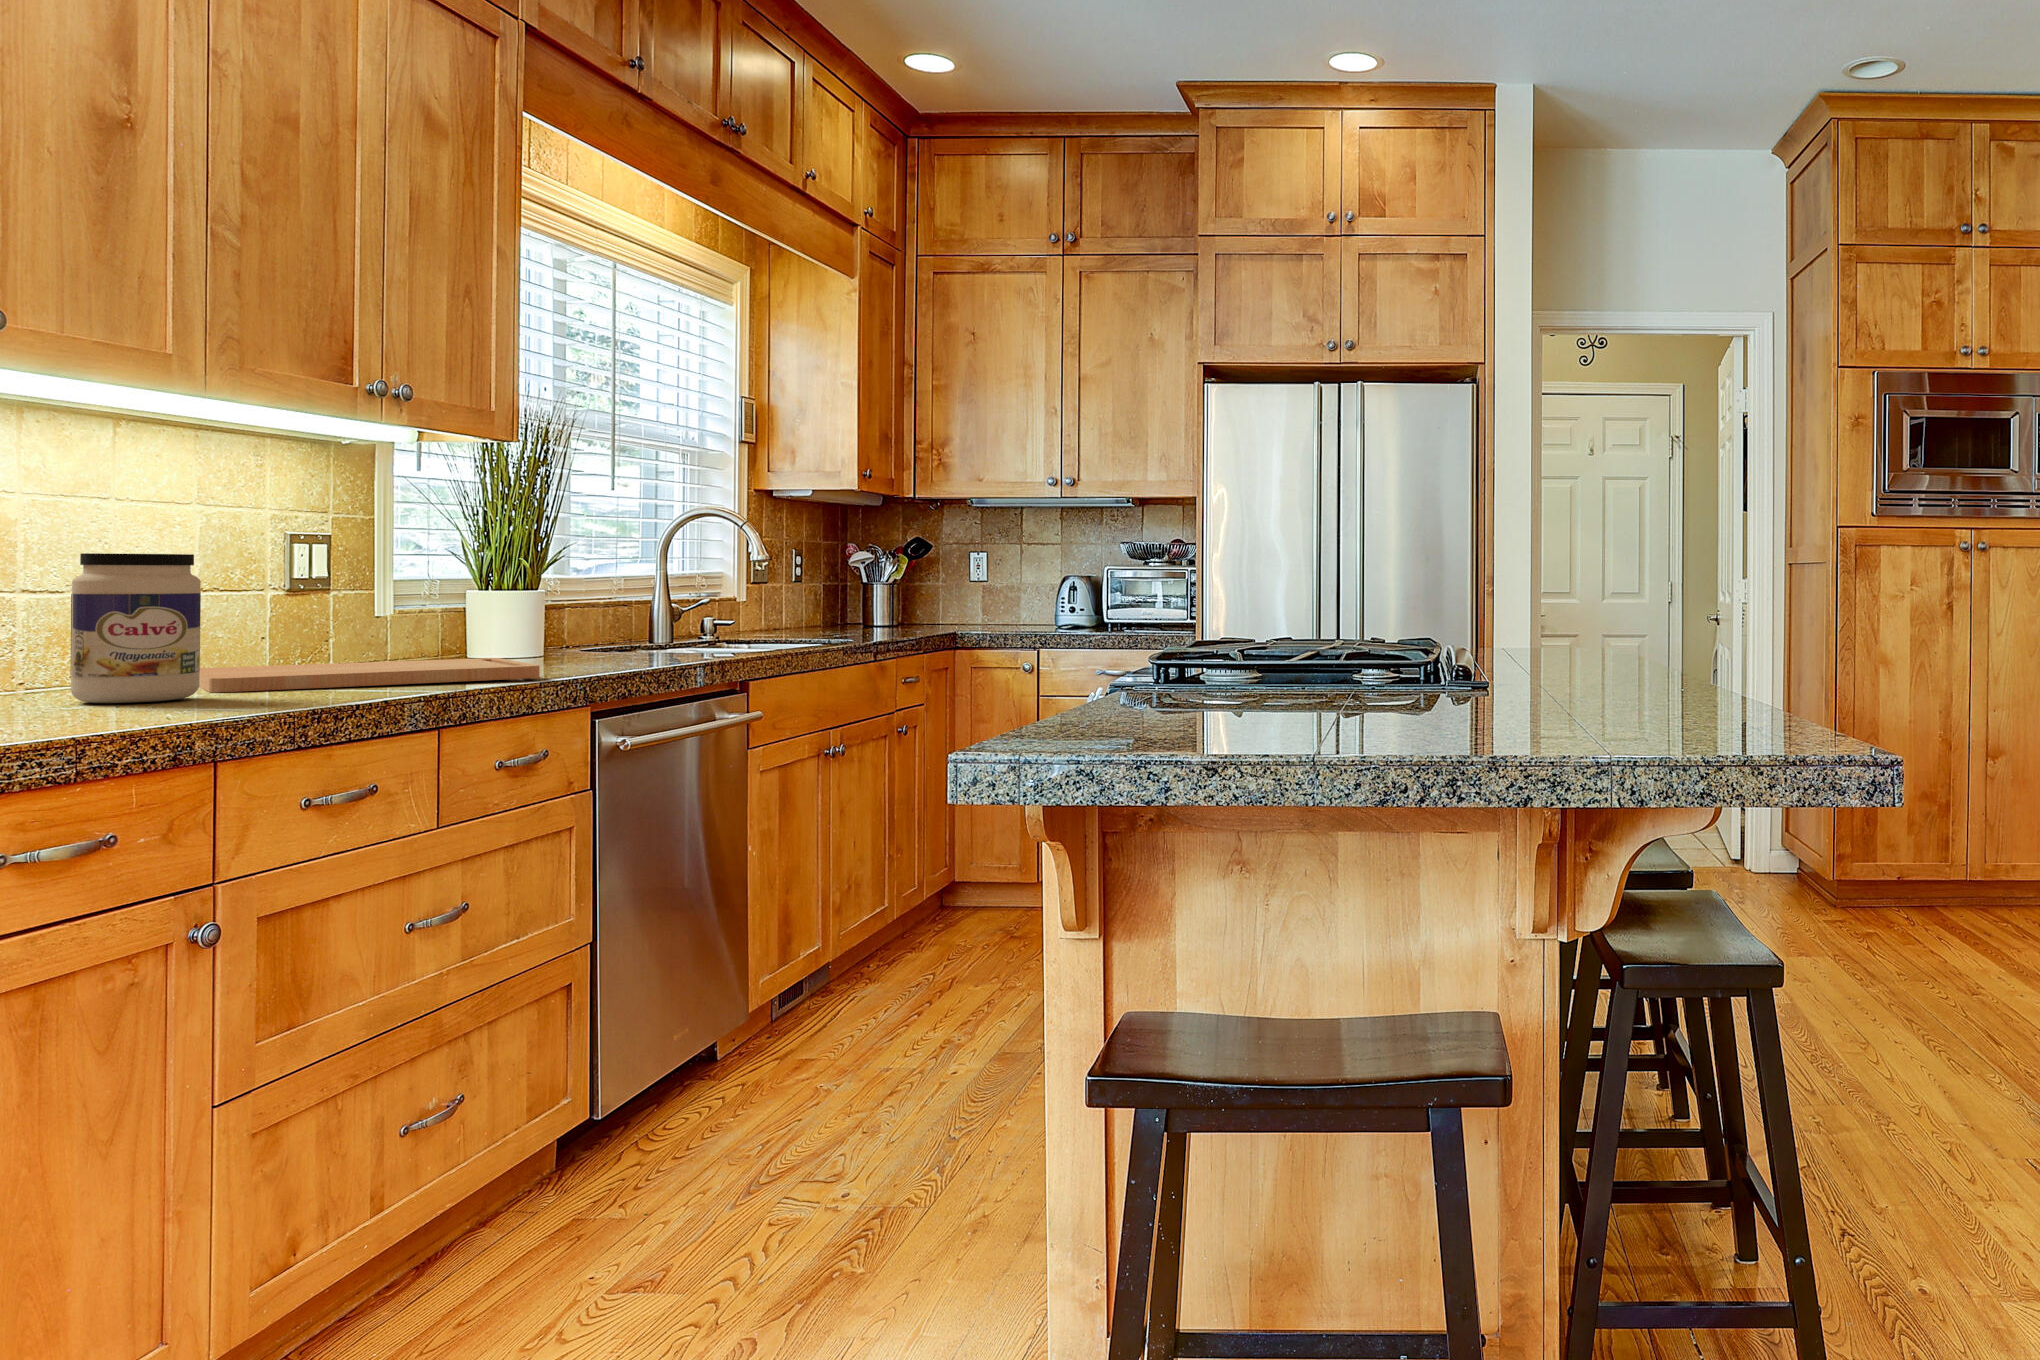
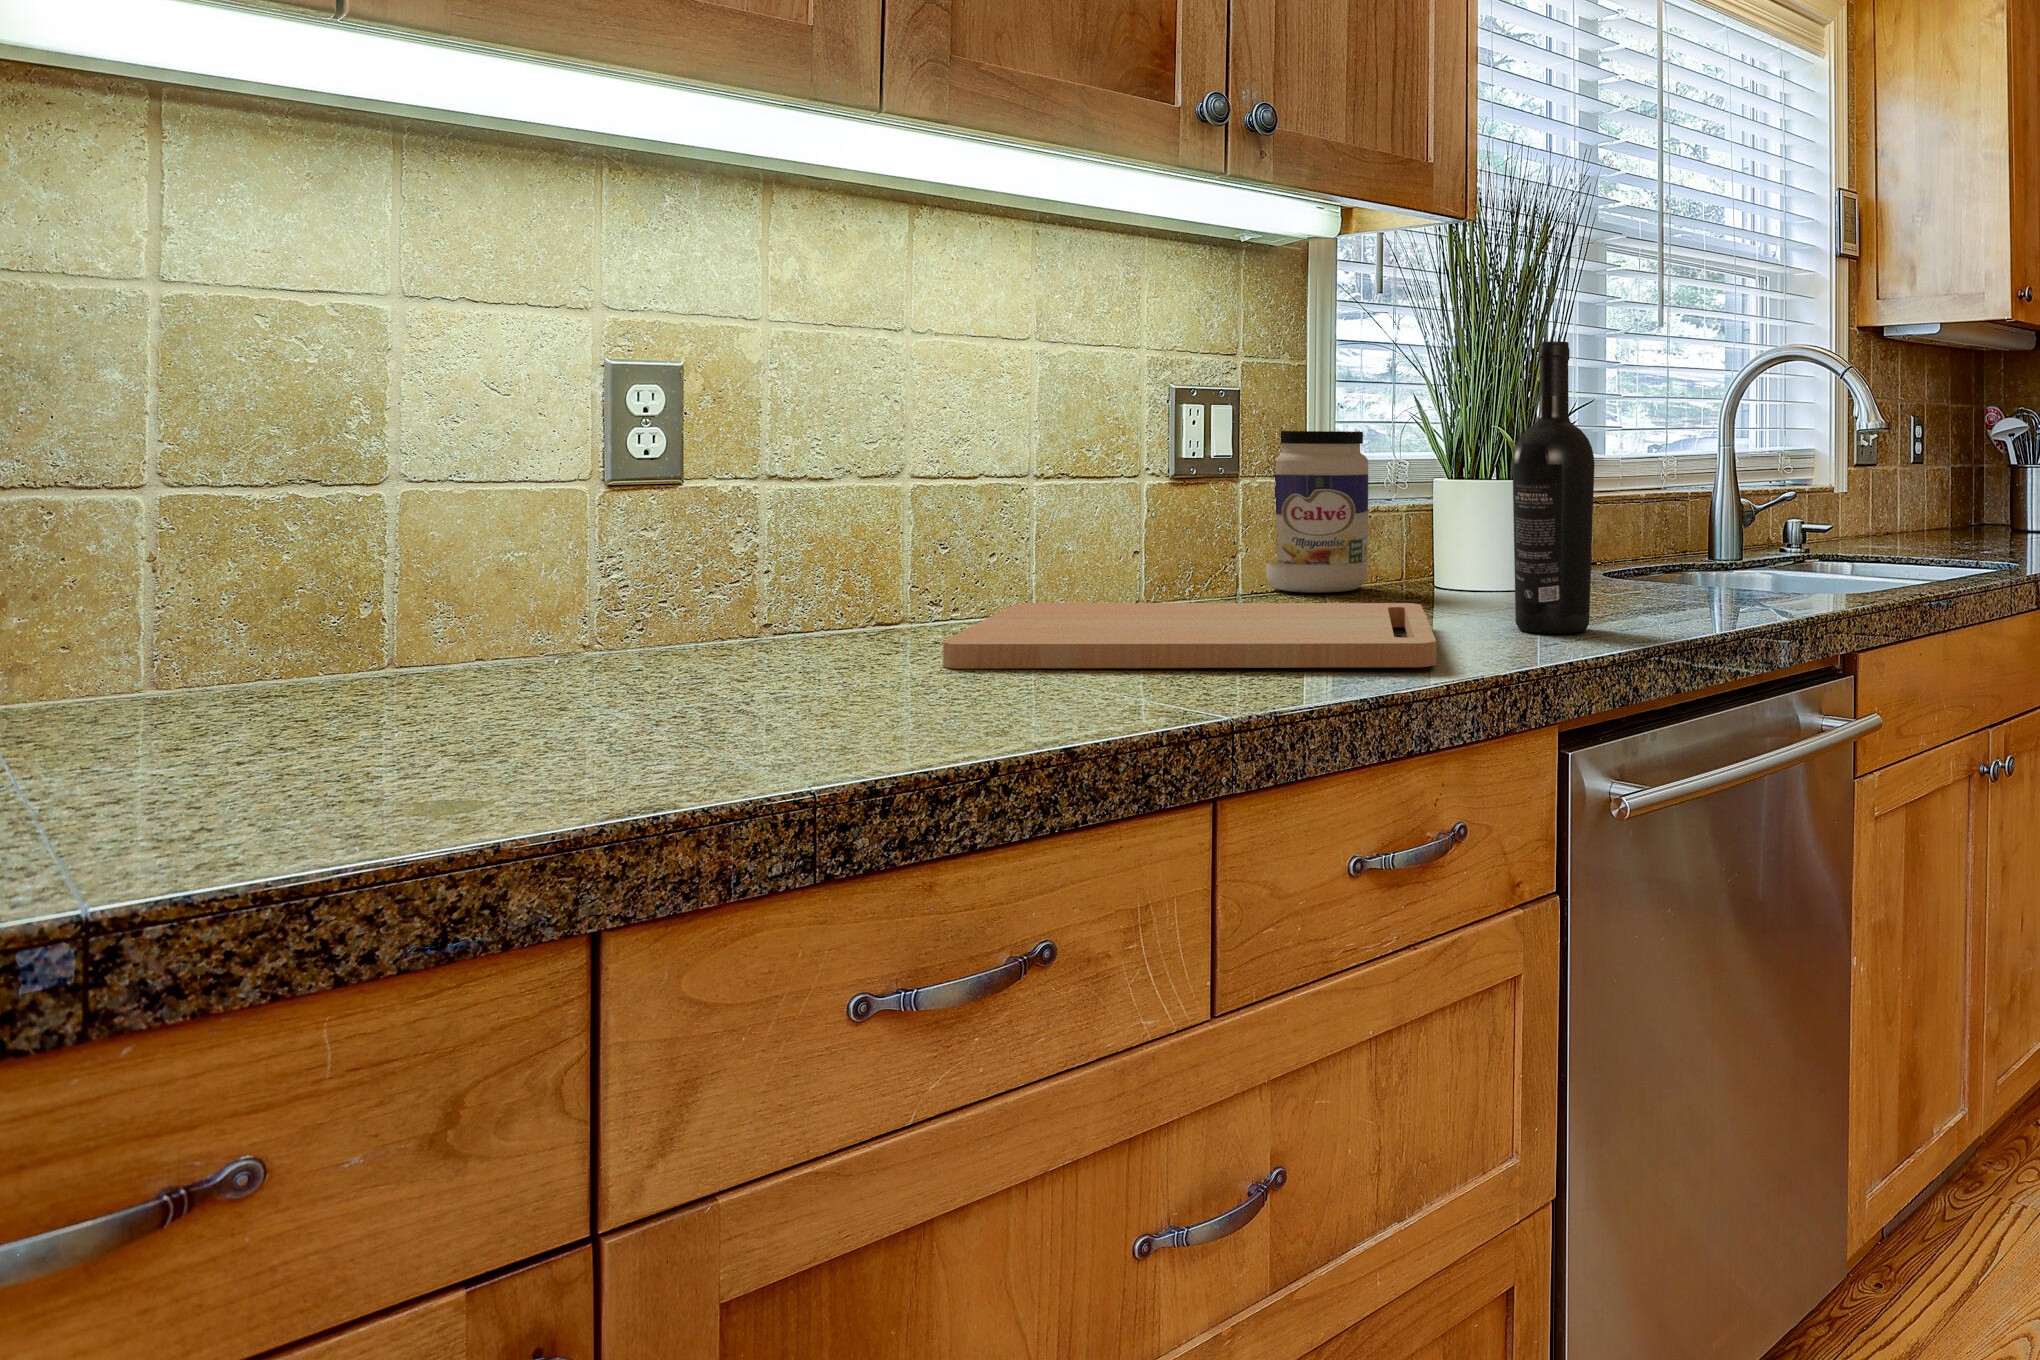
wine bottle: none [561,509,614,669] -> present [1513,341,1595,633]
jar: present [71,553,201,703] -> present [1266,431,1368,593]

